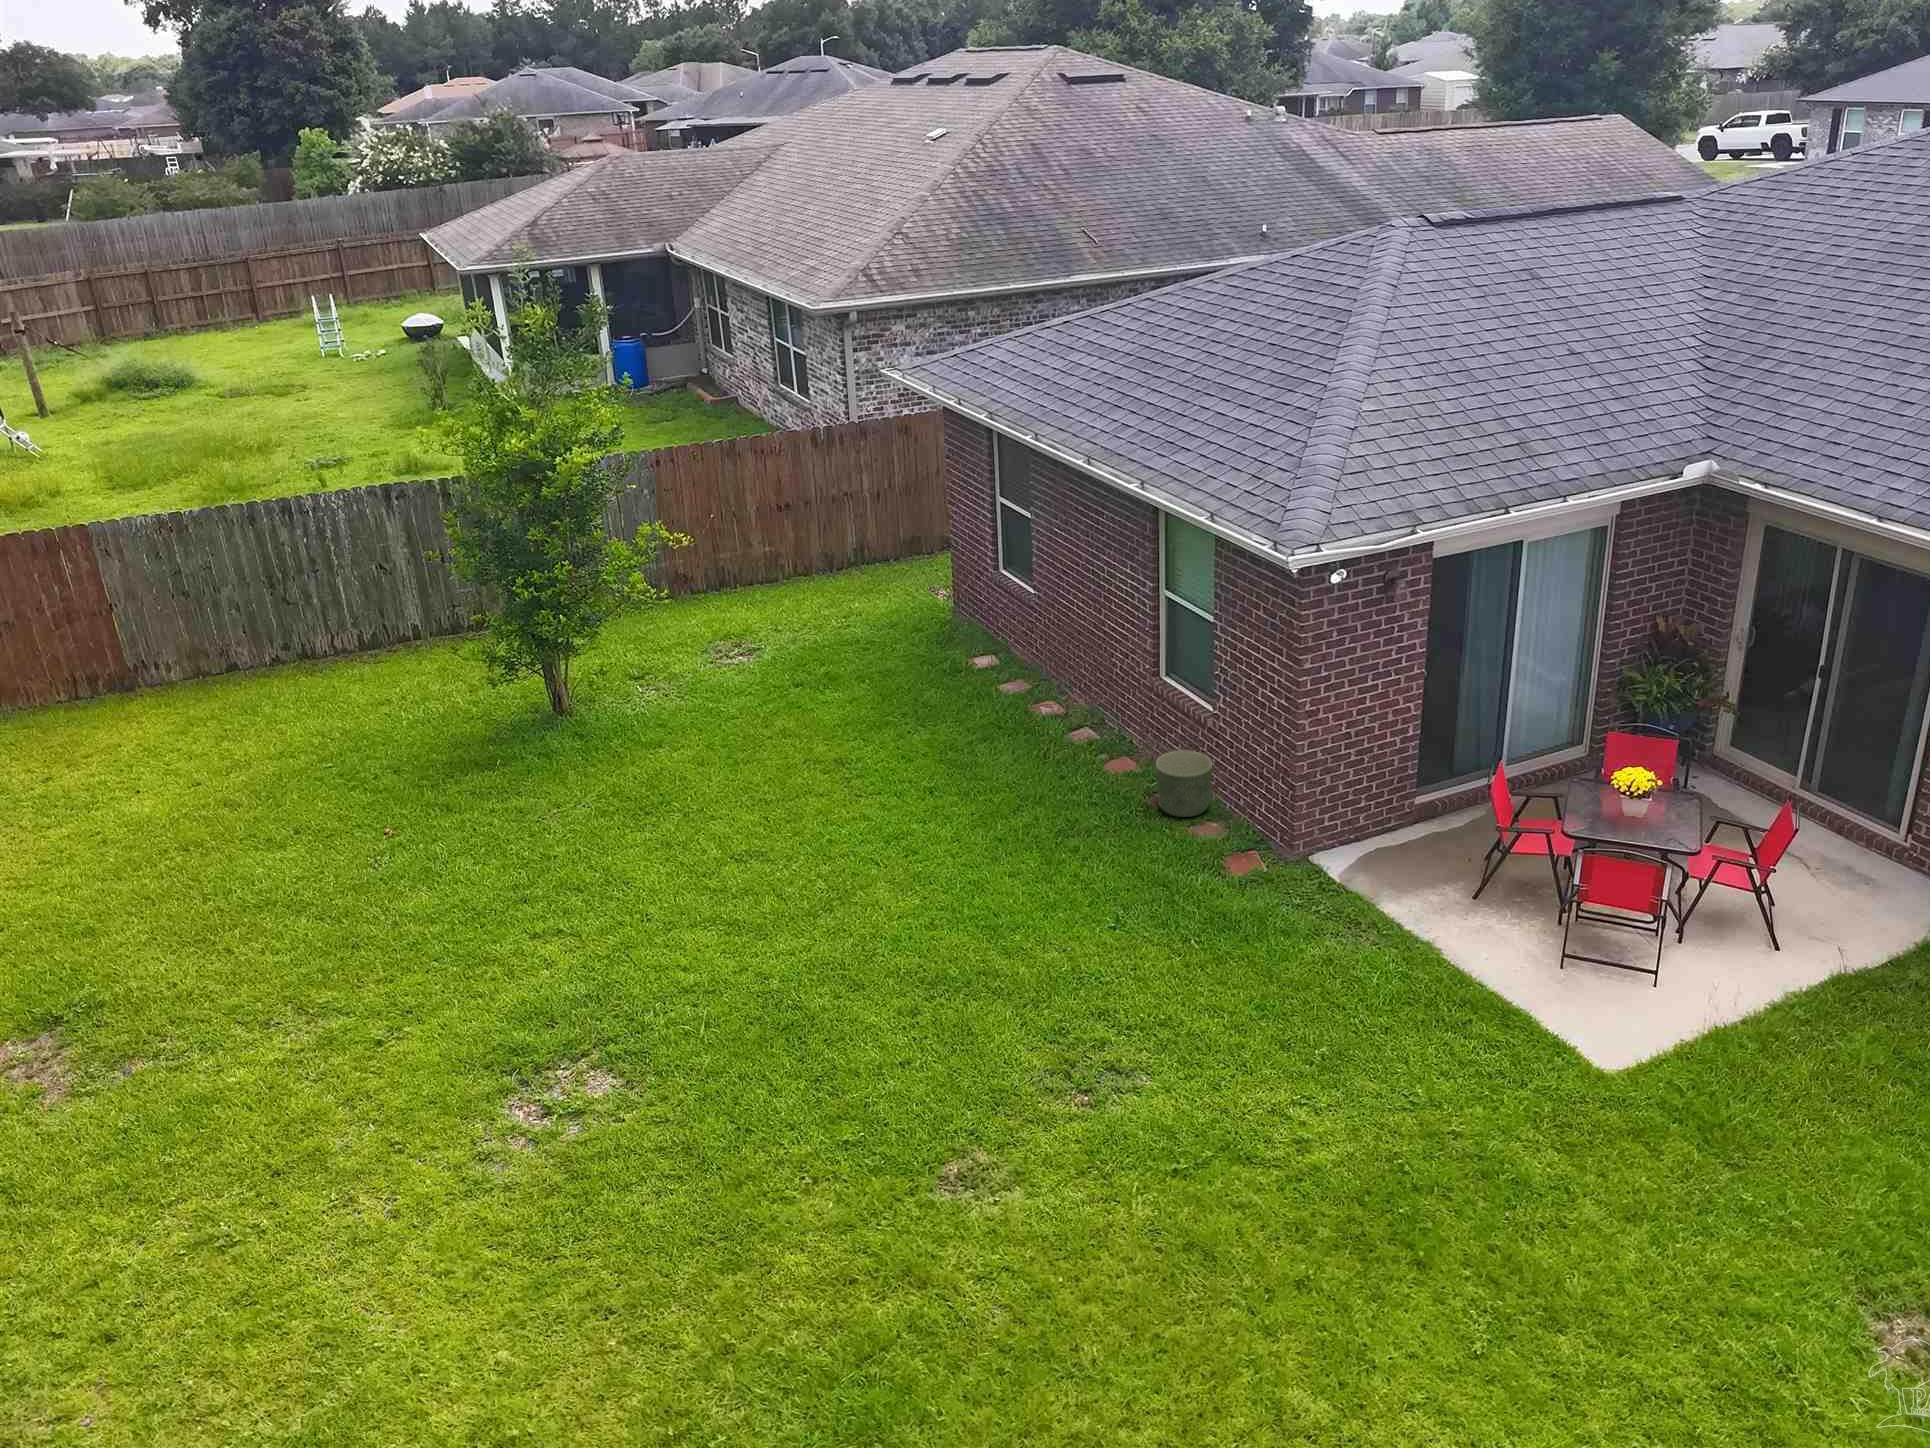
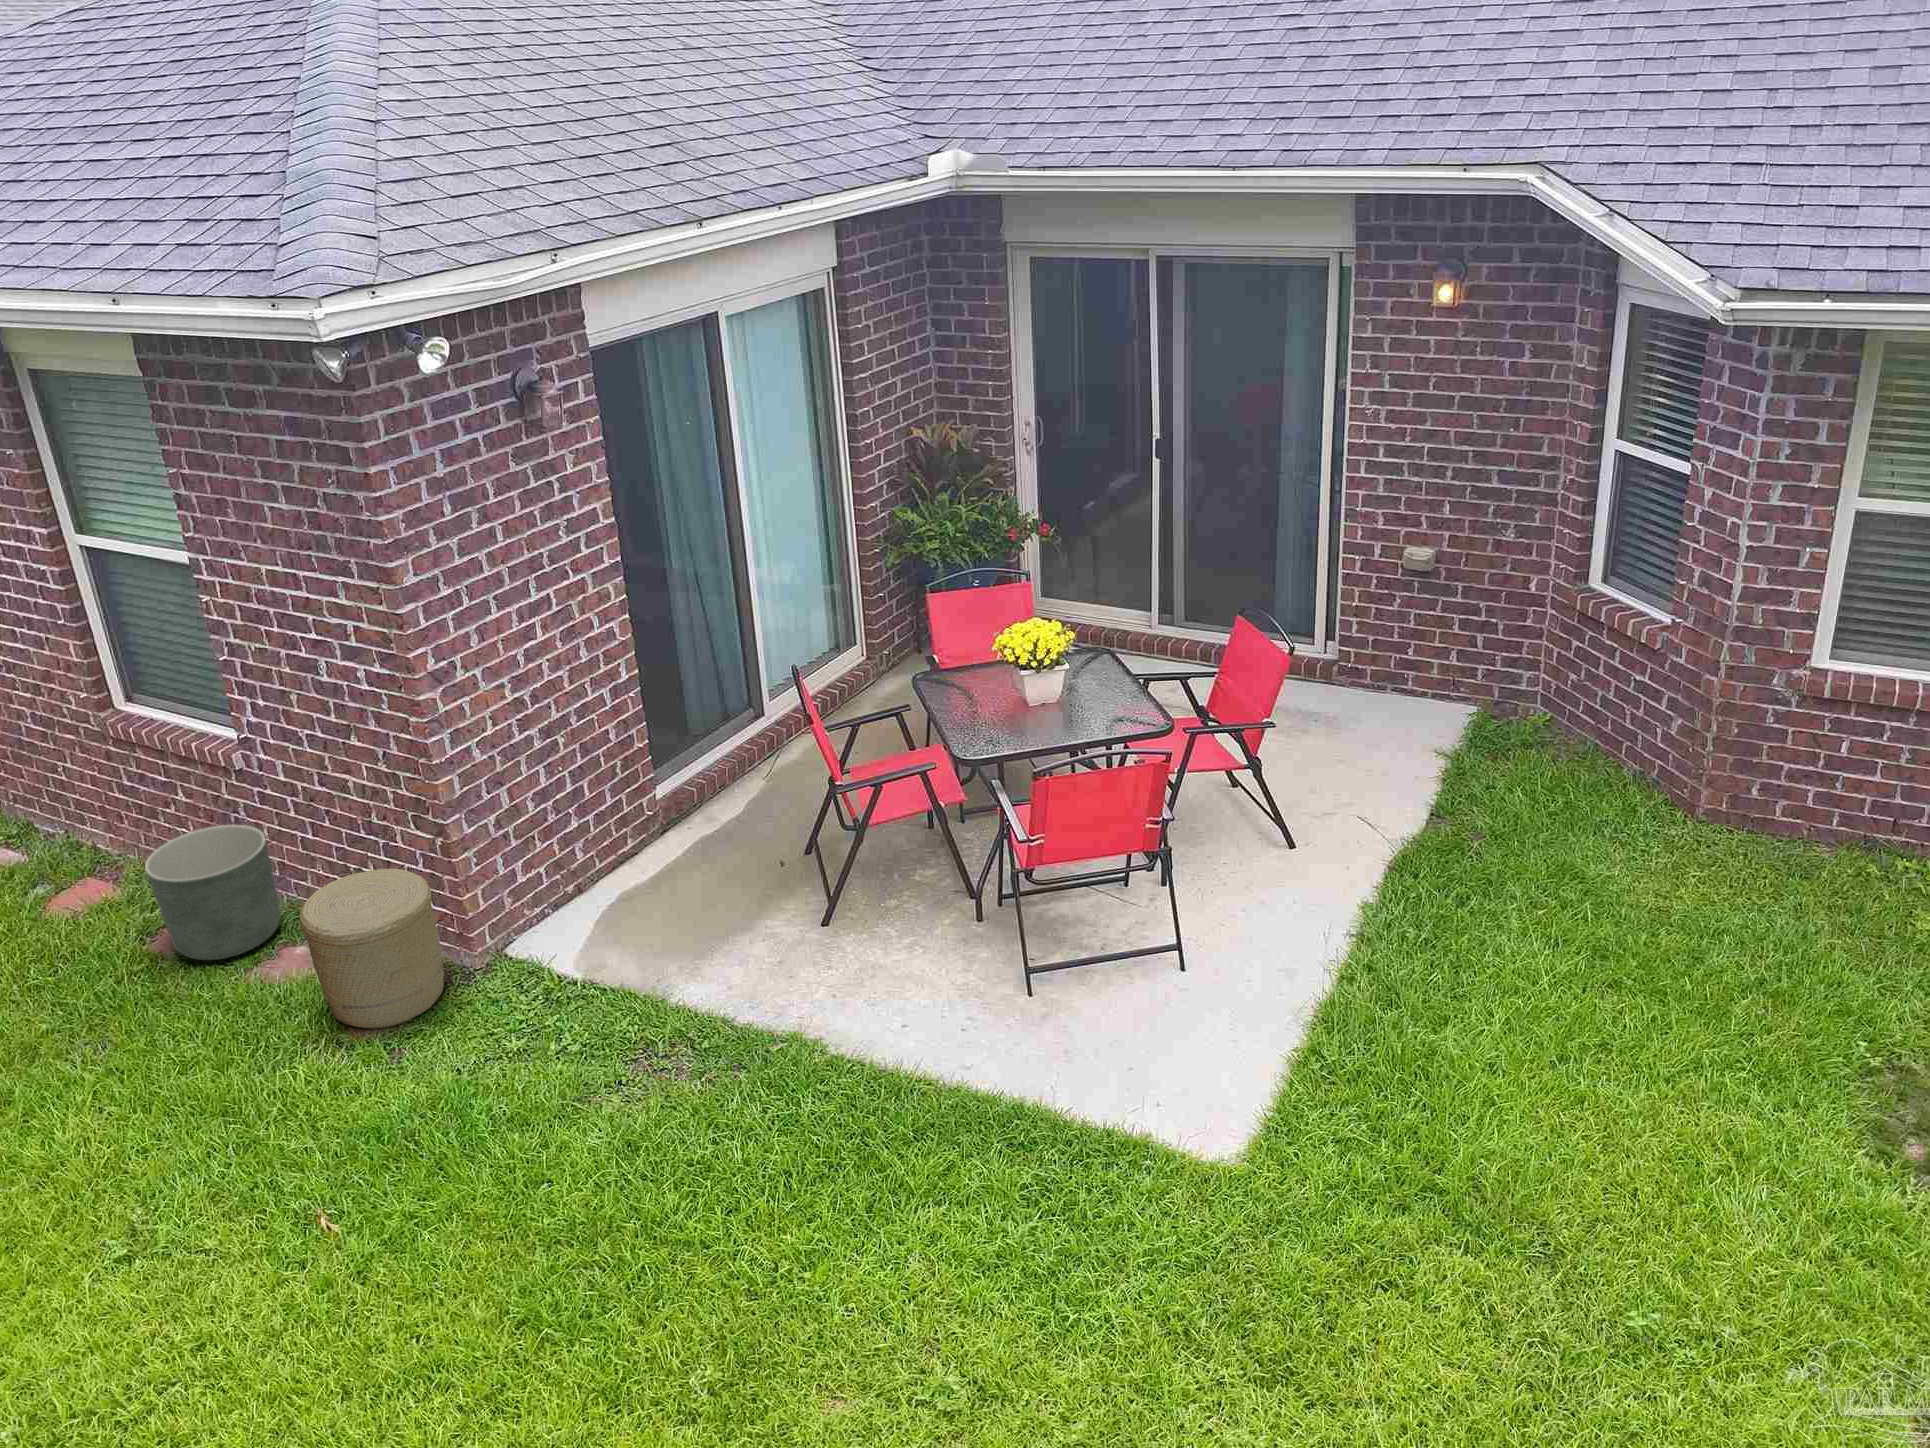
woven basket: none [1217,796,1280,875] -> present [299,869,444,1029]

